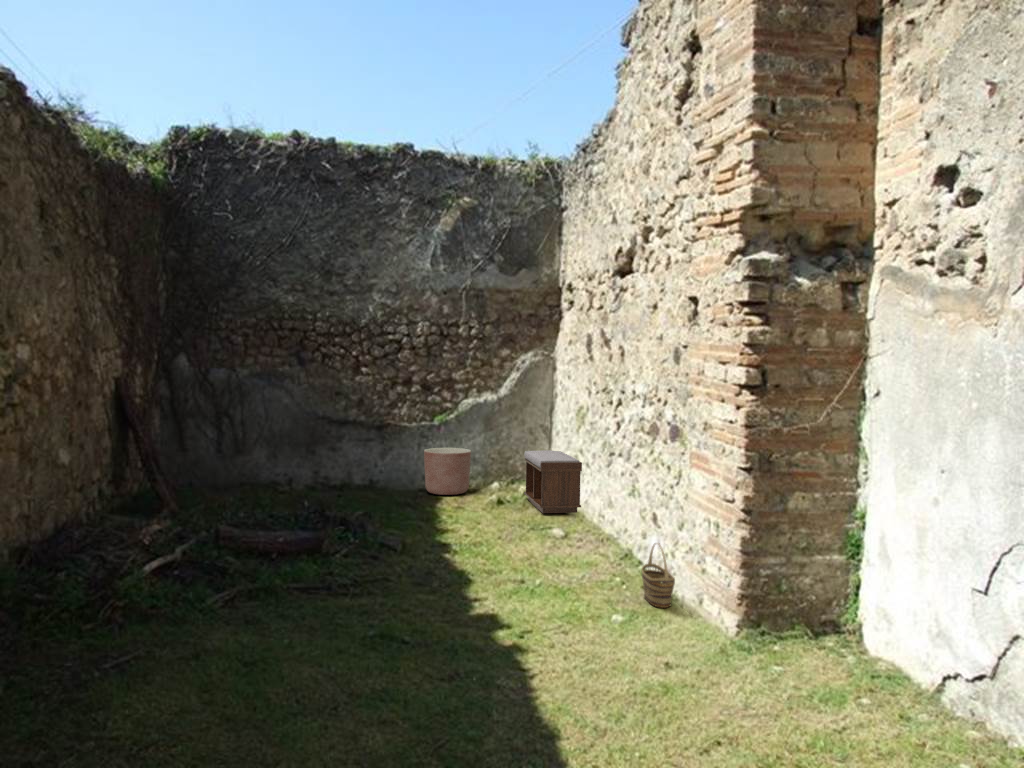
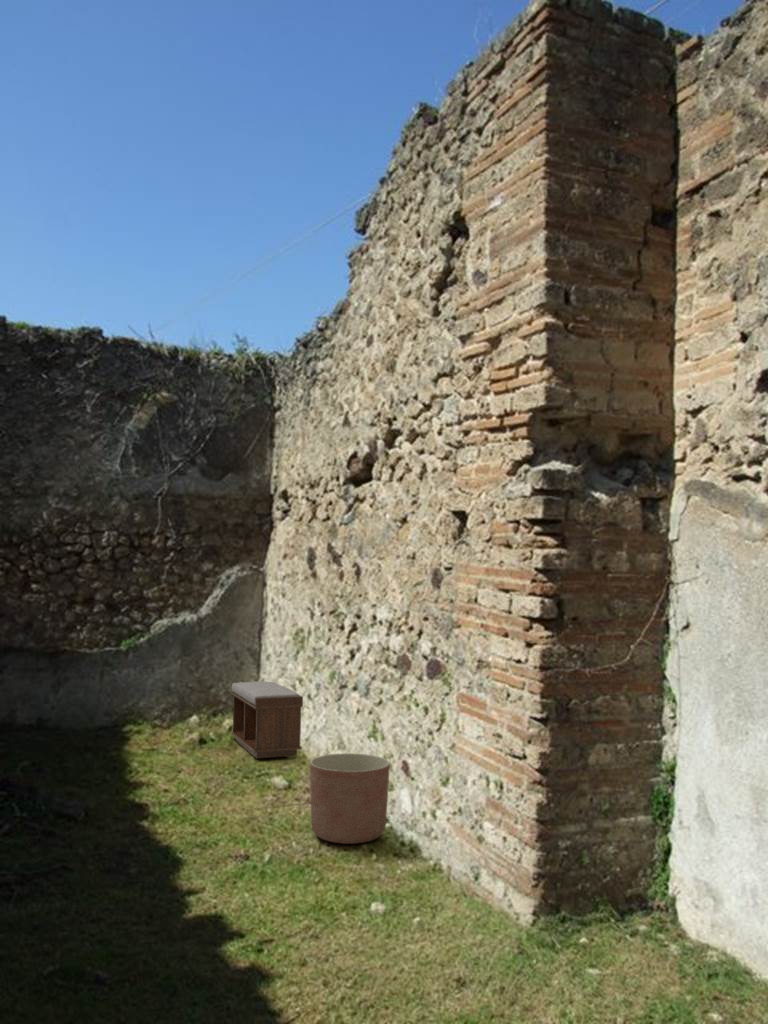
planter: present [424,448,471,495] -> present [310,753,390,844]
basket: present [642,544,675,608] -> none [398,803,441,885]

